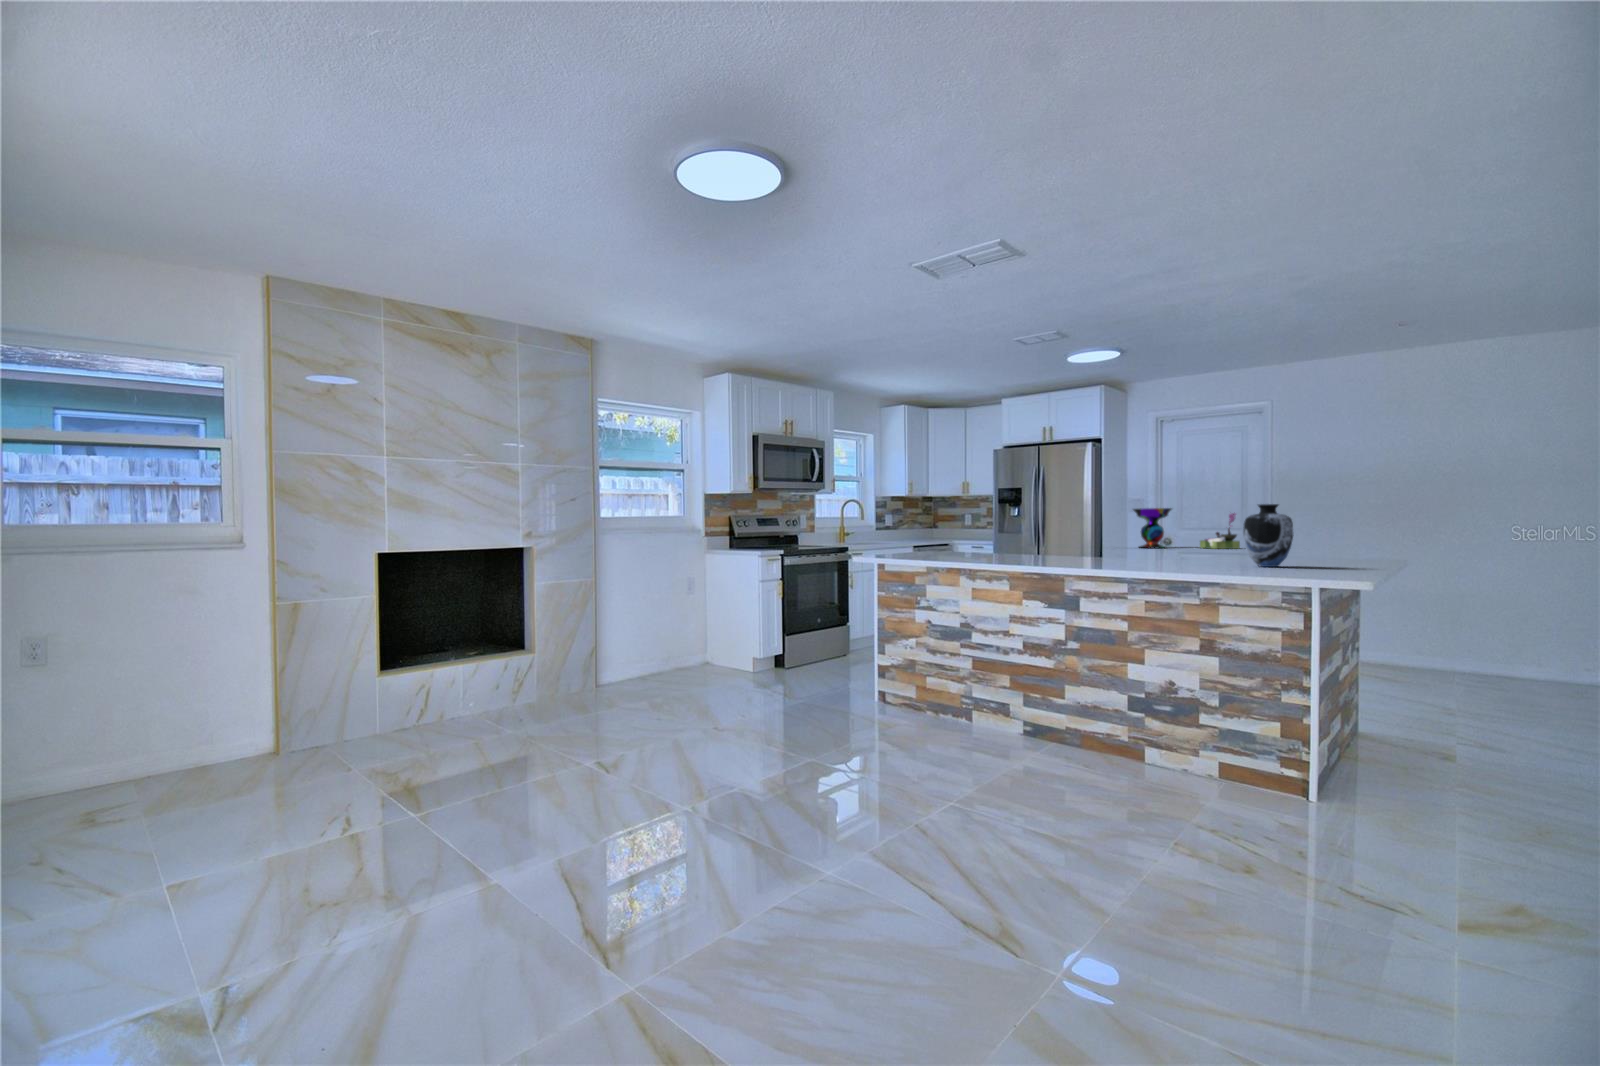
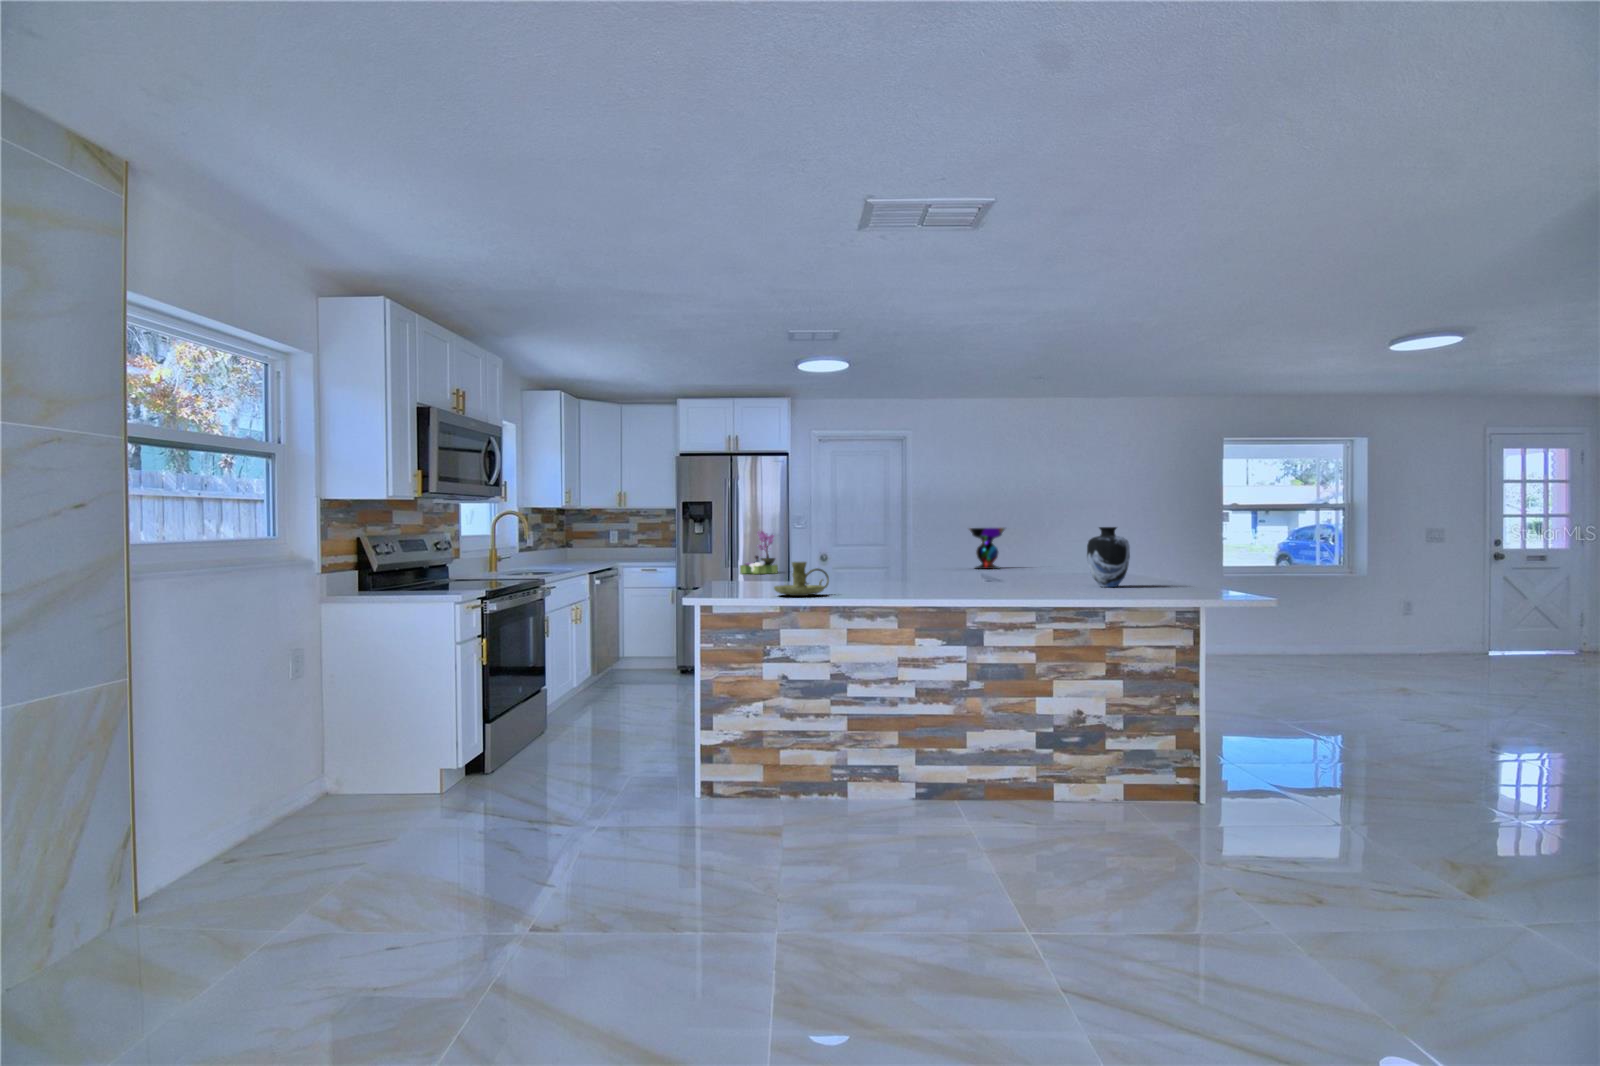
decorative bowl: present [1133,508,1172,548] -> present [969,528,1005,569]
flower arrangement: present [1200,513,1240,549] -> present [740,531,778,574]
candle holder: none [917,535,966,561] -> present [774,562,829,596]

